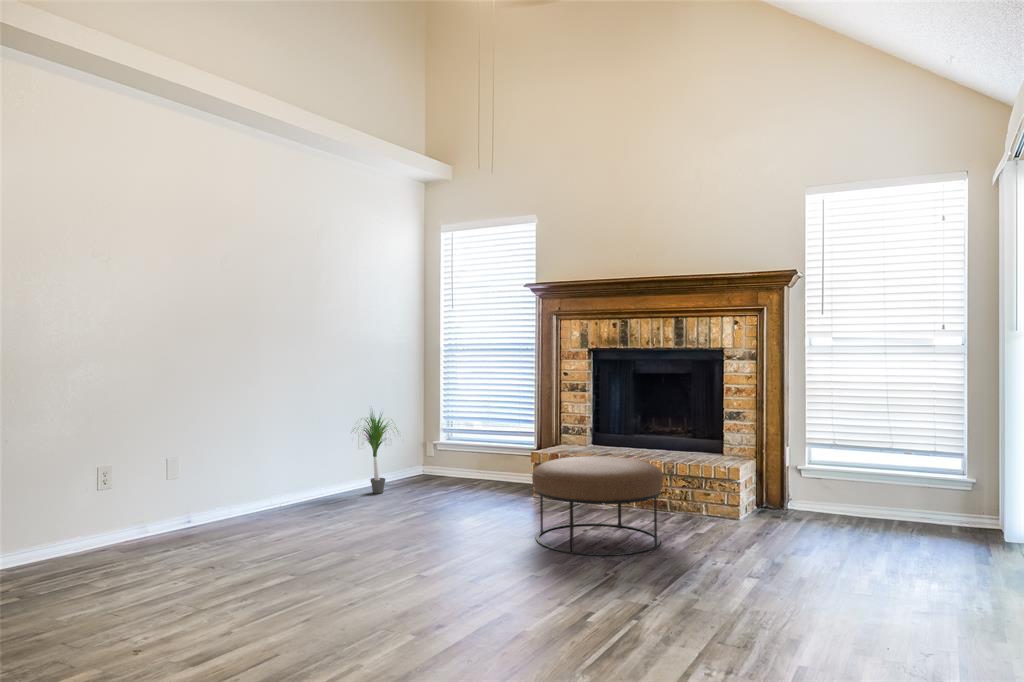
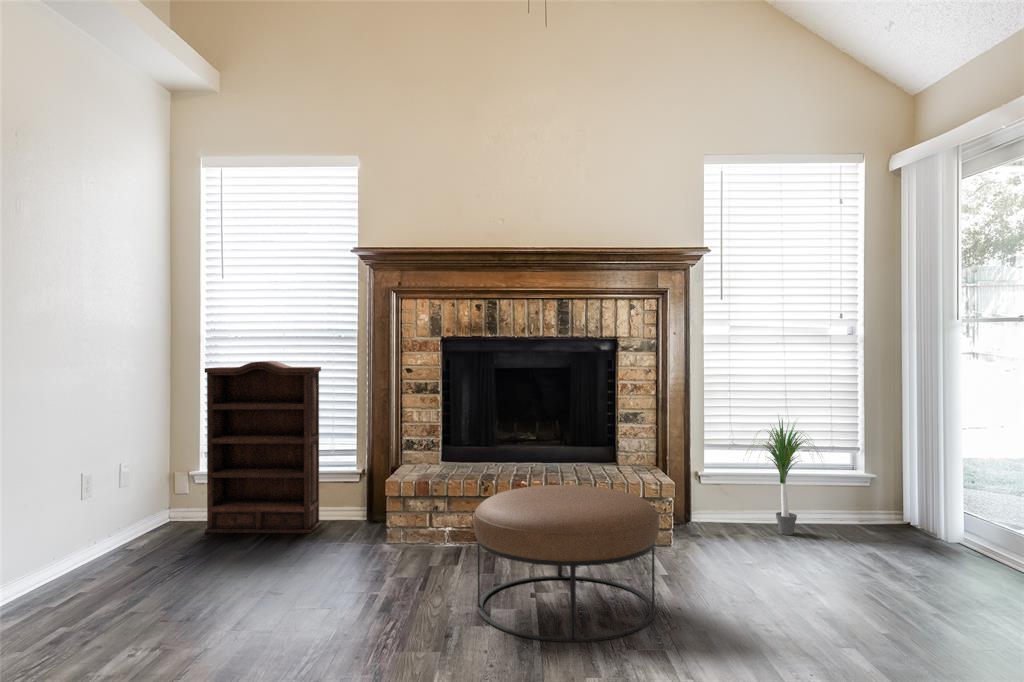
bookshelf: none [435,366,510,487] -> present [205,361,321,533]
potted plant: present [354,412,398,493] -> present [750,419,815,535]

